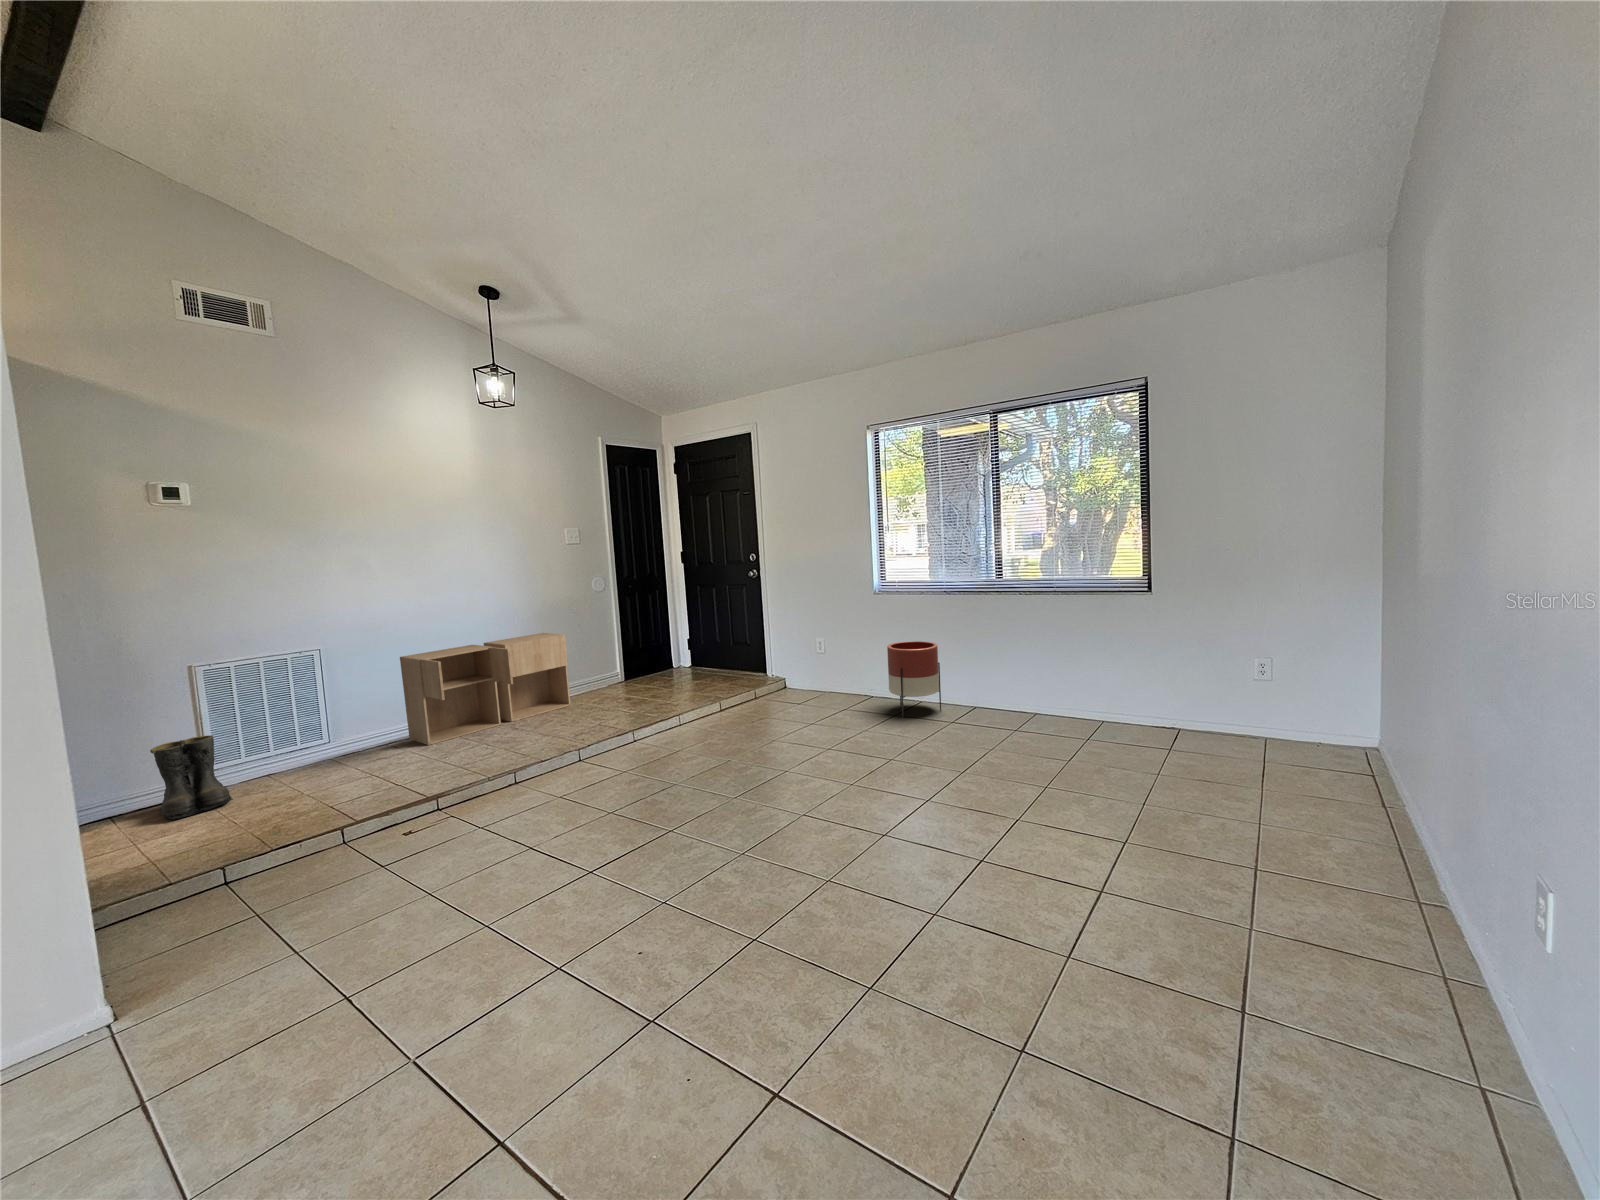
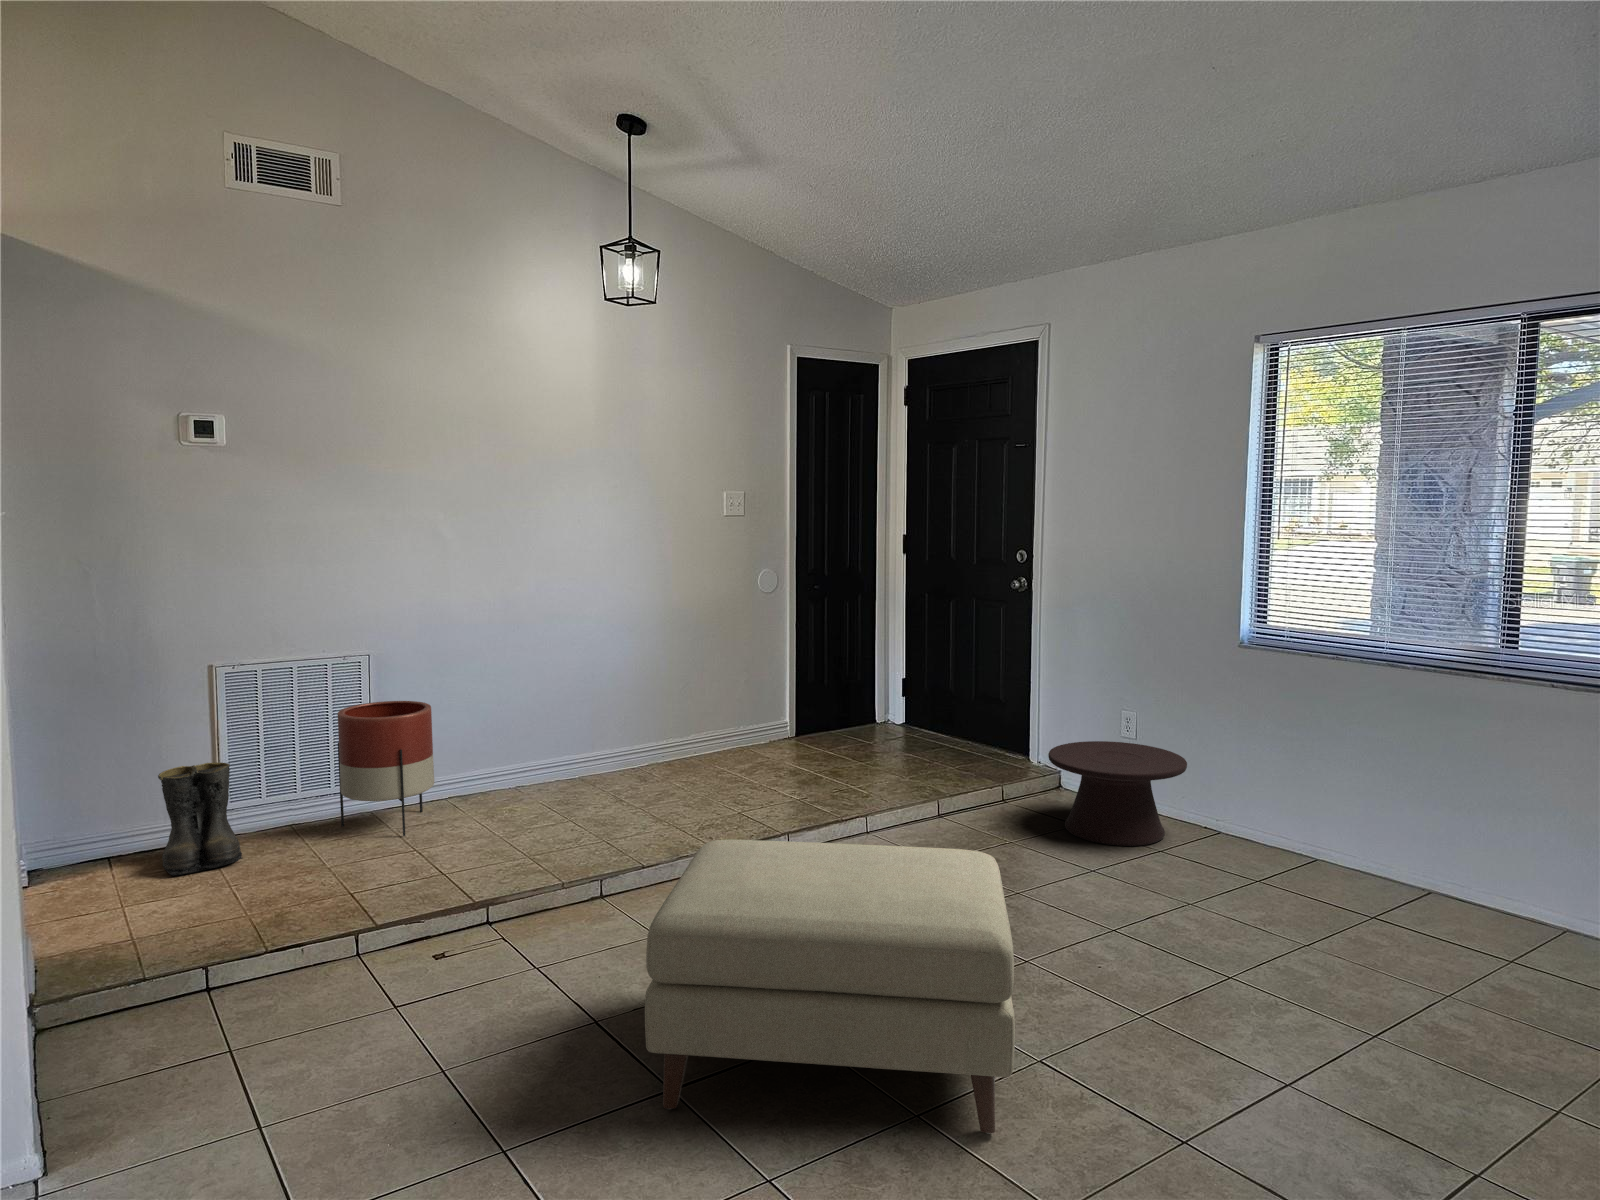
storage cabinet: present [400,633,571,745] -> none [468,653,703,812]
planter: present [887,641,941,718] -> present [338,701,434,836]
side table: none [779,655,852,710] -> present [1048,741,1187,846]
ottoman: none [567,708,788,881] -> present [645,840,1015,1134]

